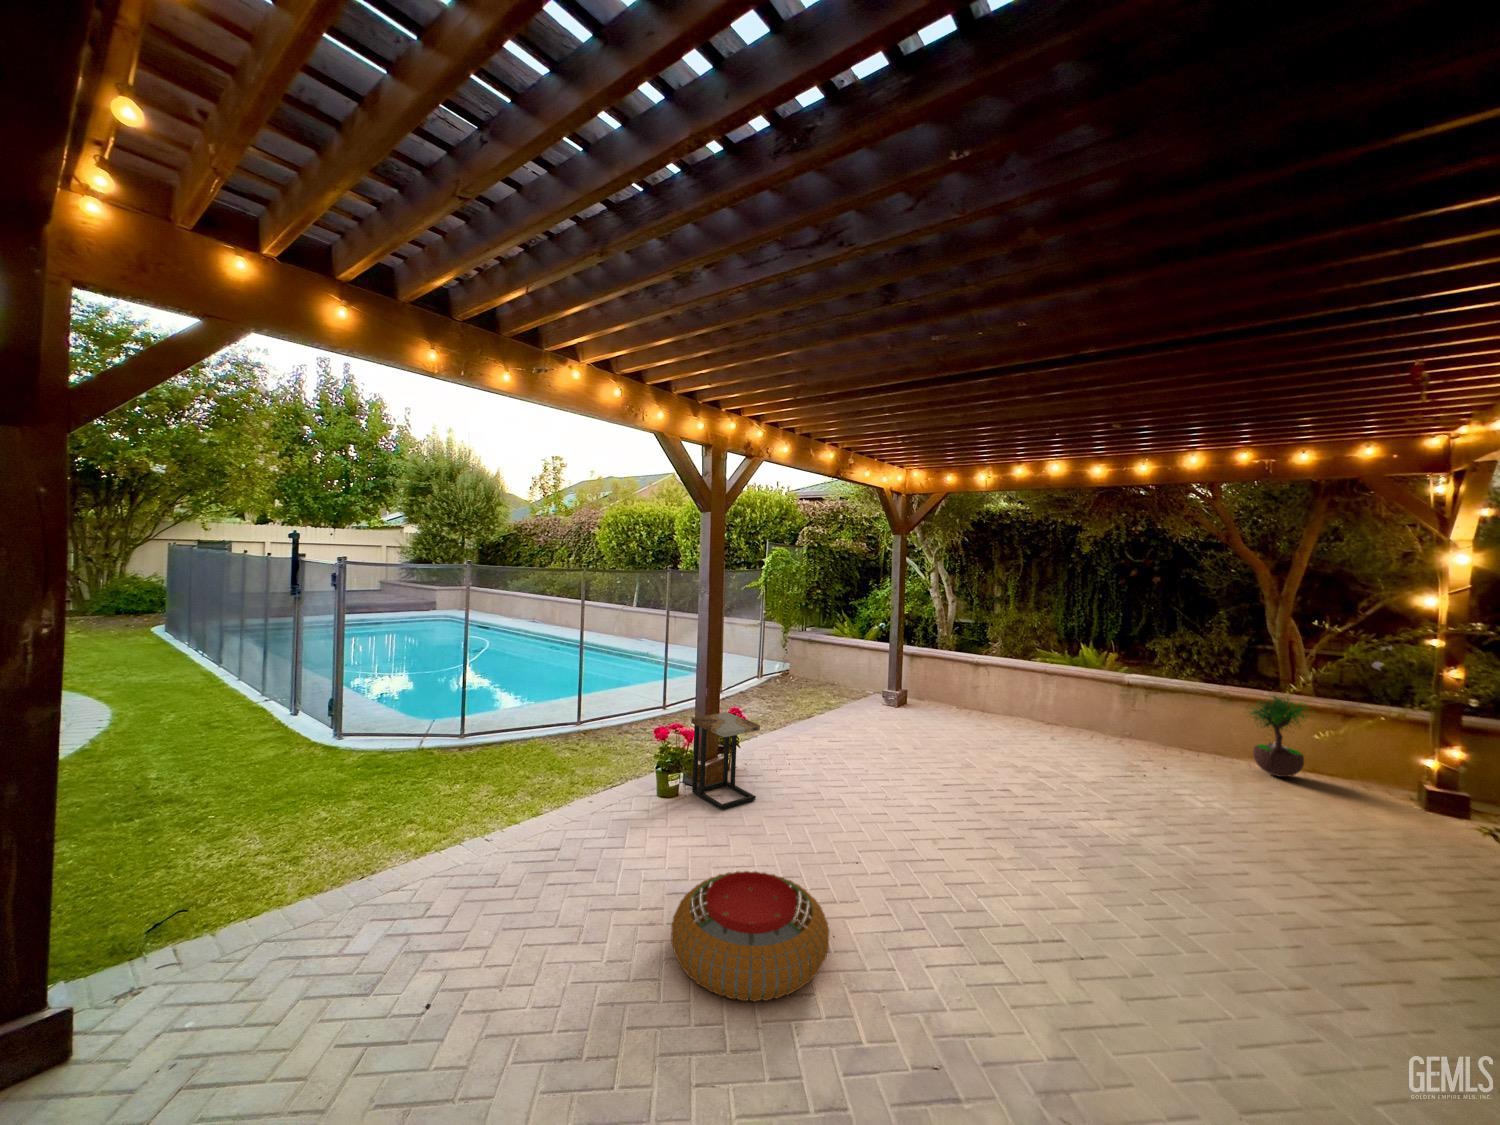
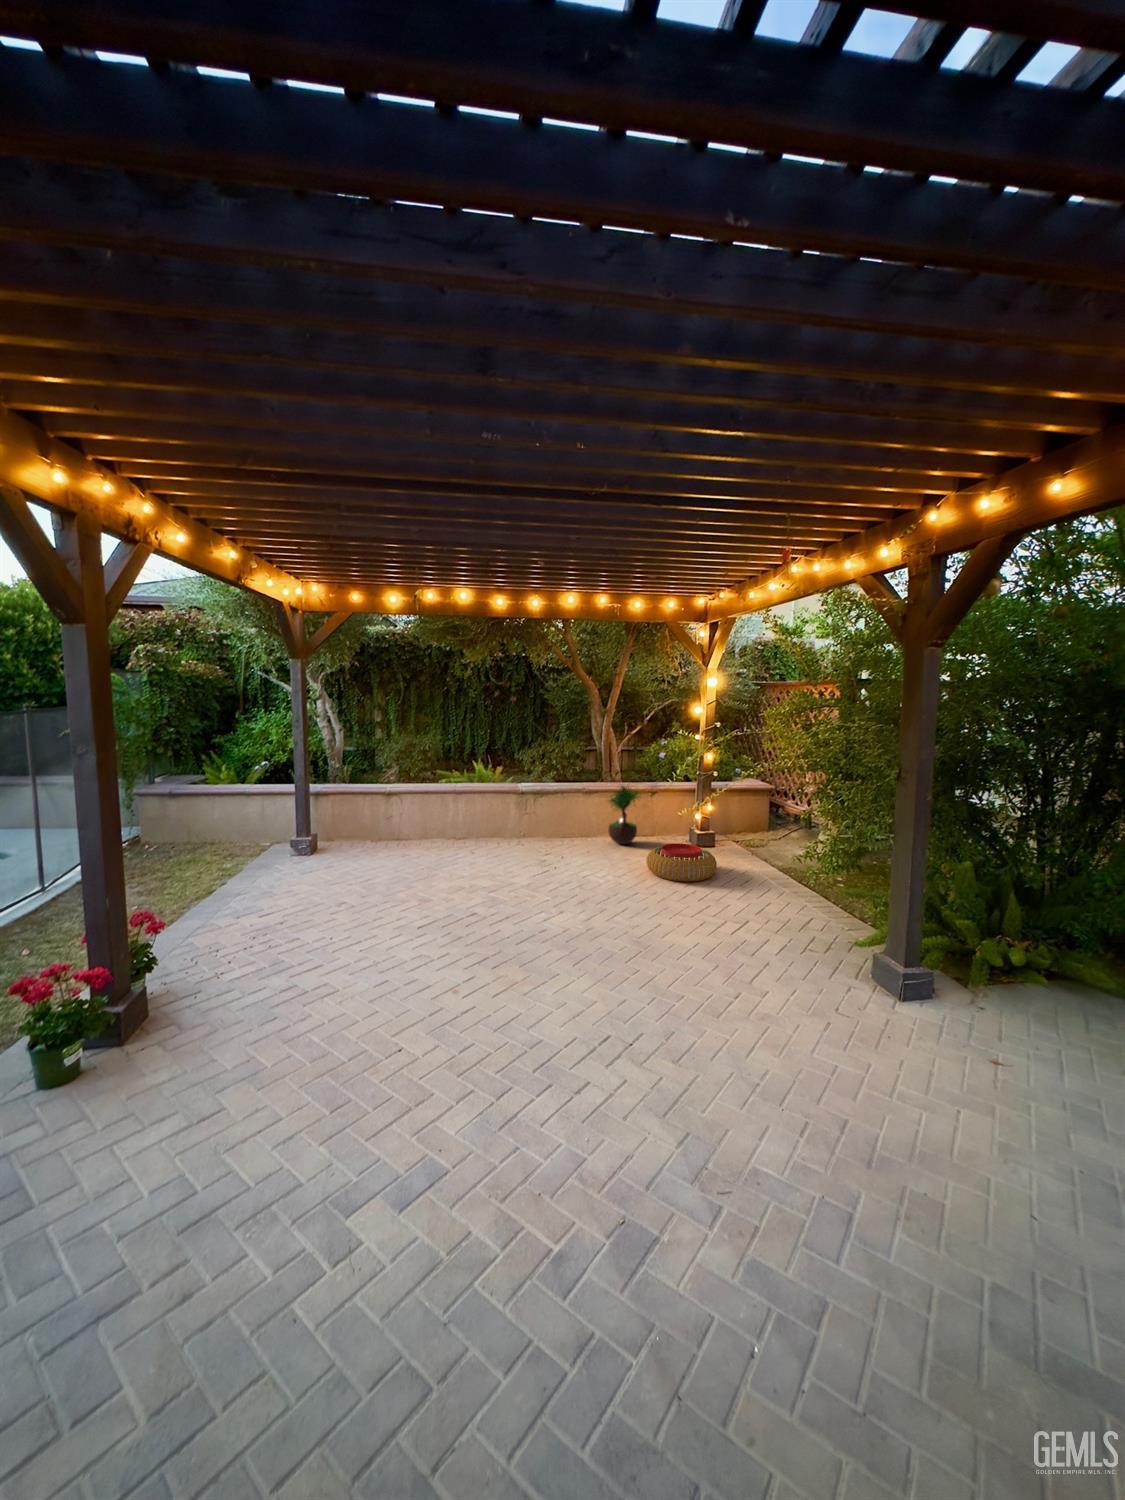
side table: present [691,712,760,810] -> none [88,928,217,1069]
pouf: present [671,871,829,1001] -> present [646,843,717,882]

